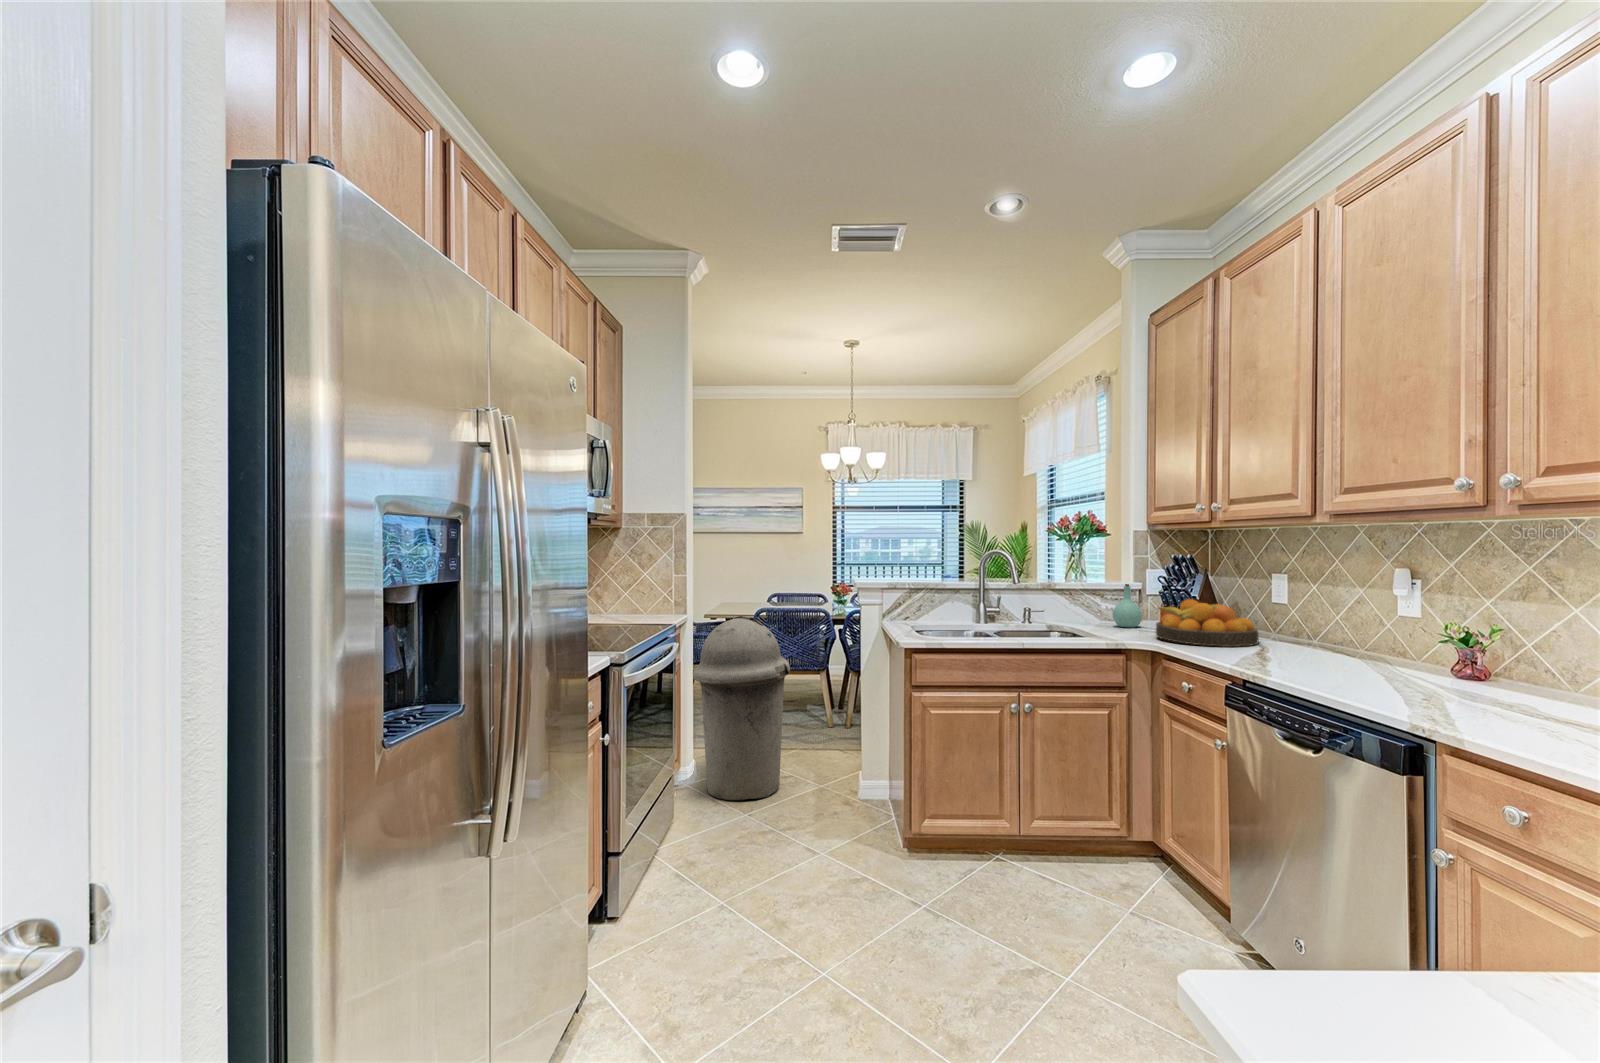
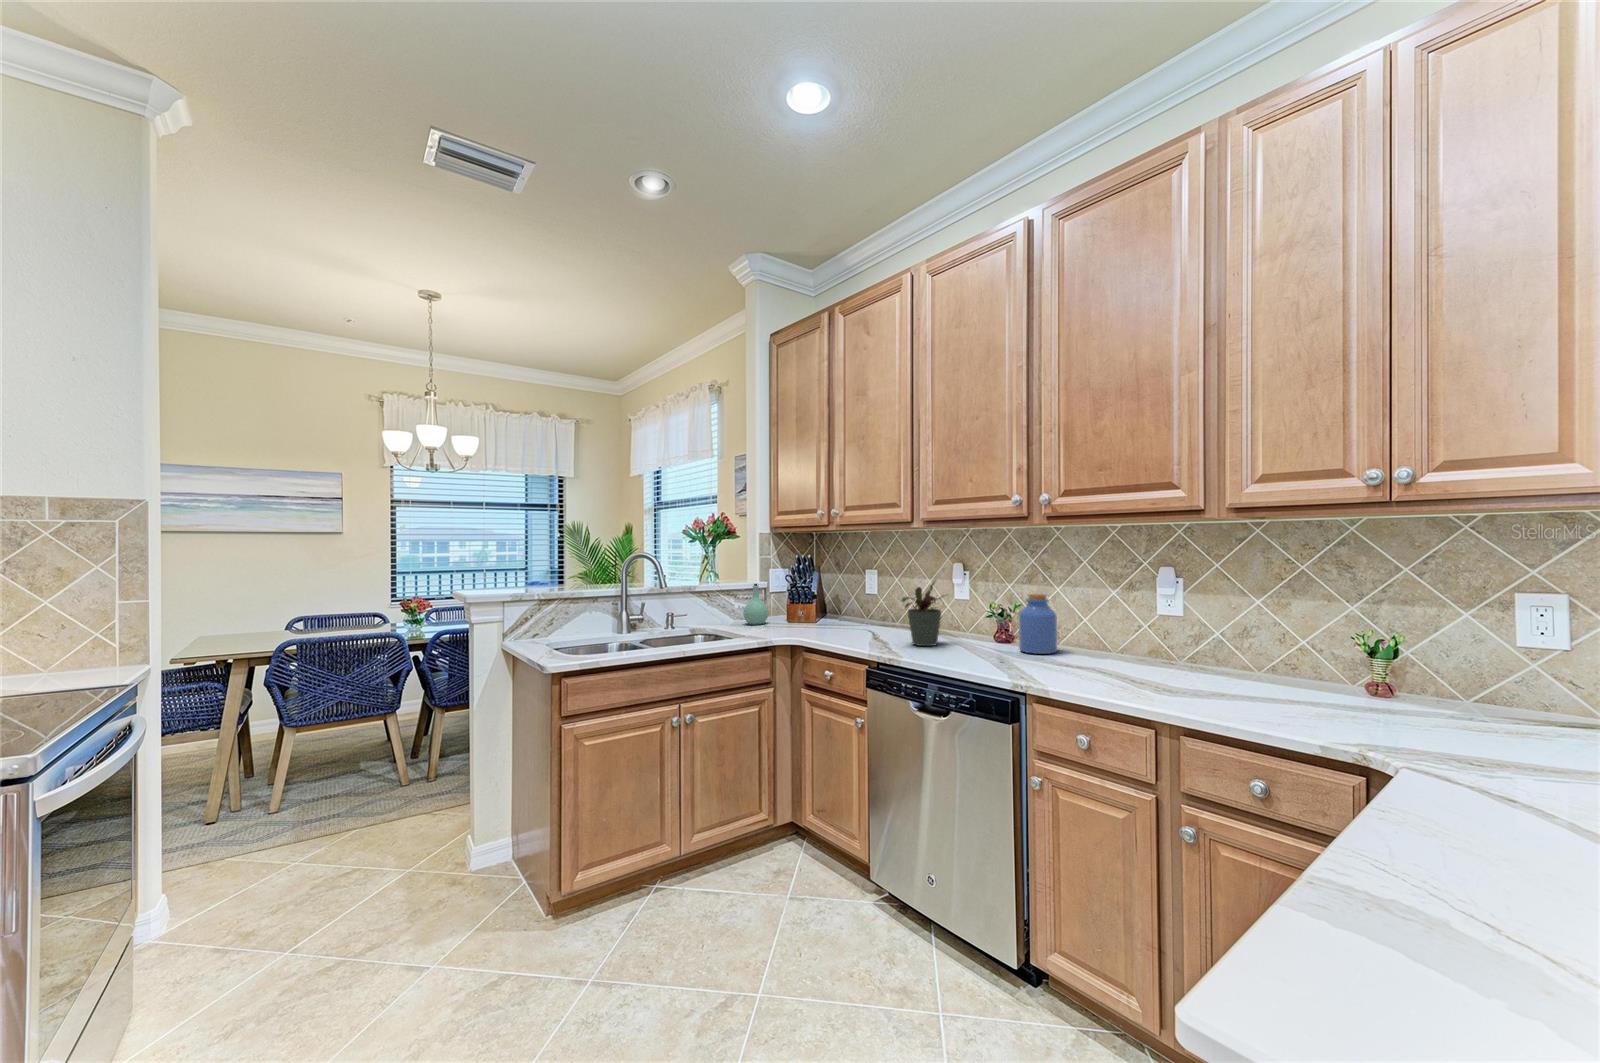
potted plant: none [1287,588,1365,669] -> present [902,581,944,646]
fruit bowl: present [1156,599,1259,647] -> none [788,595,865,636]
jar: none [1474,614,1548,700] -> present [1019,594,1057,654]
trash can: present [693,616,790,800] -> none [186,658,366,935]

